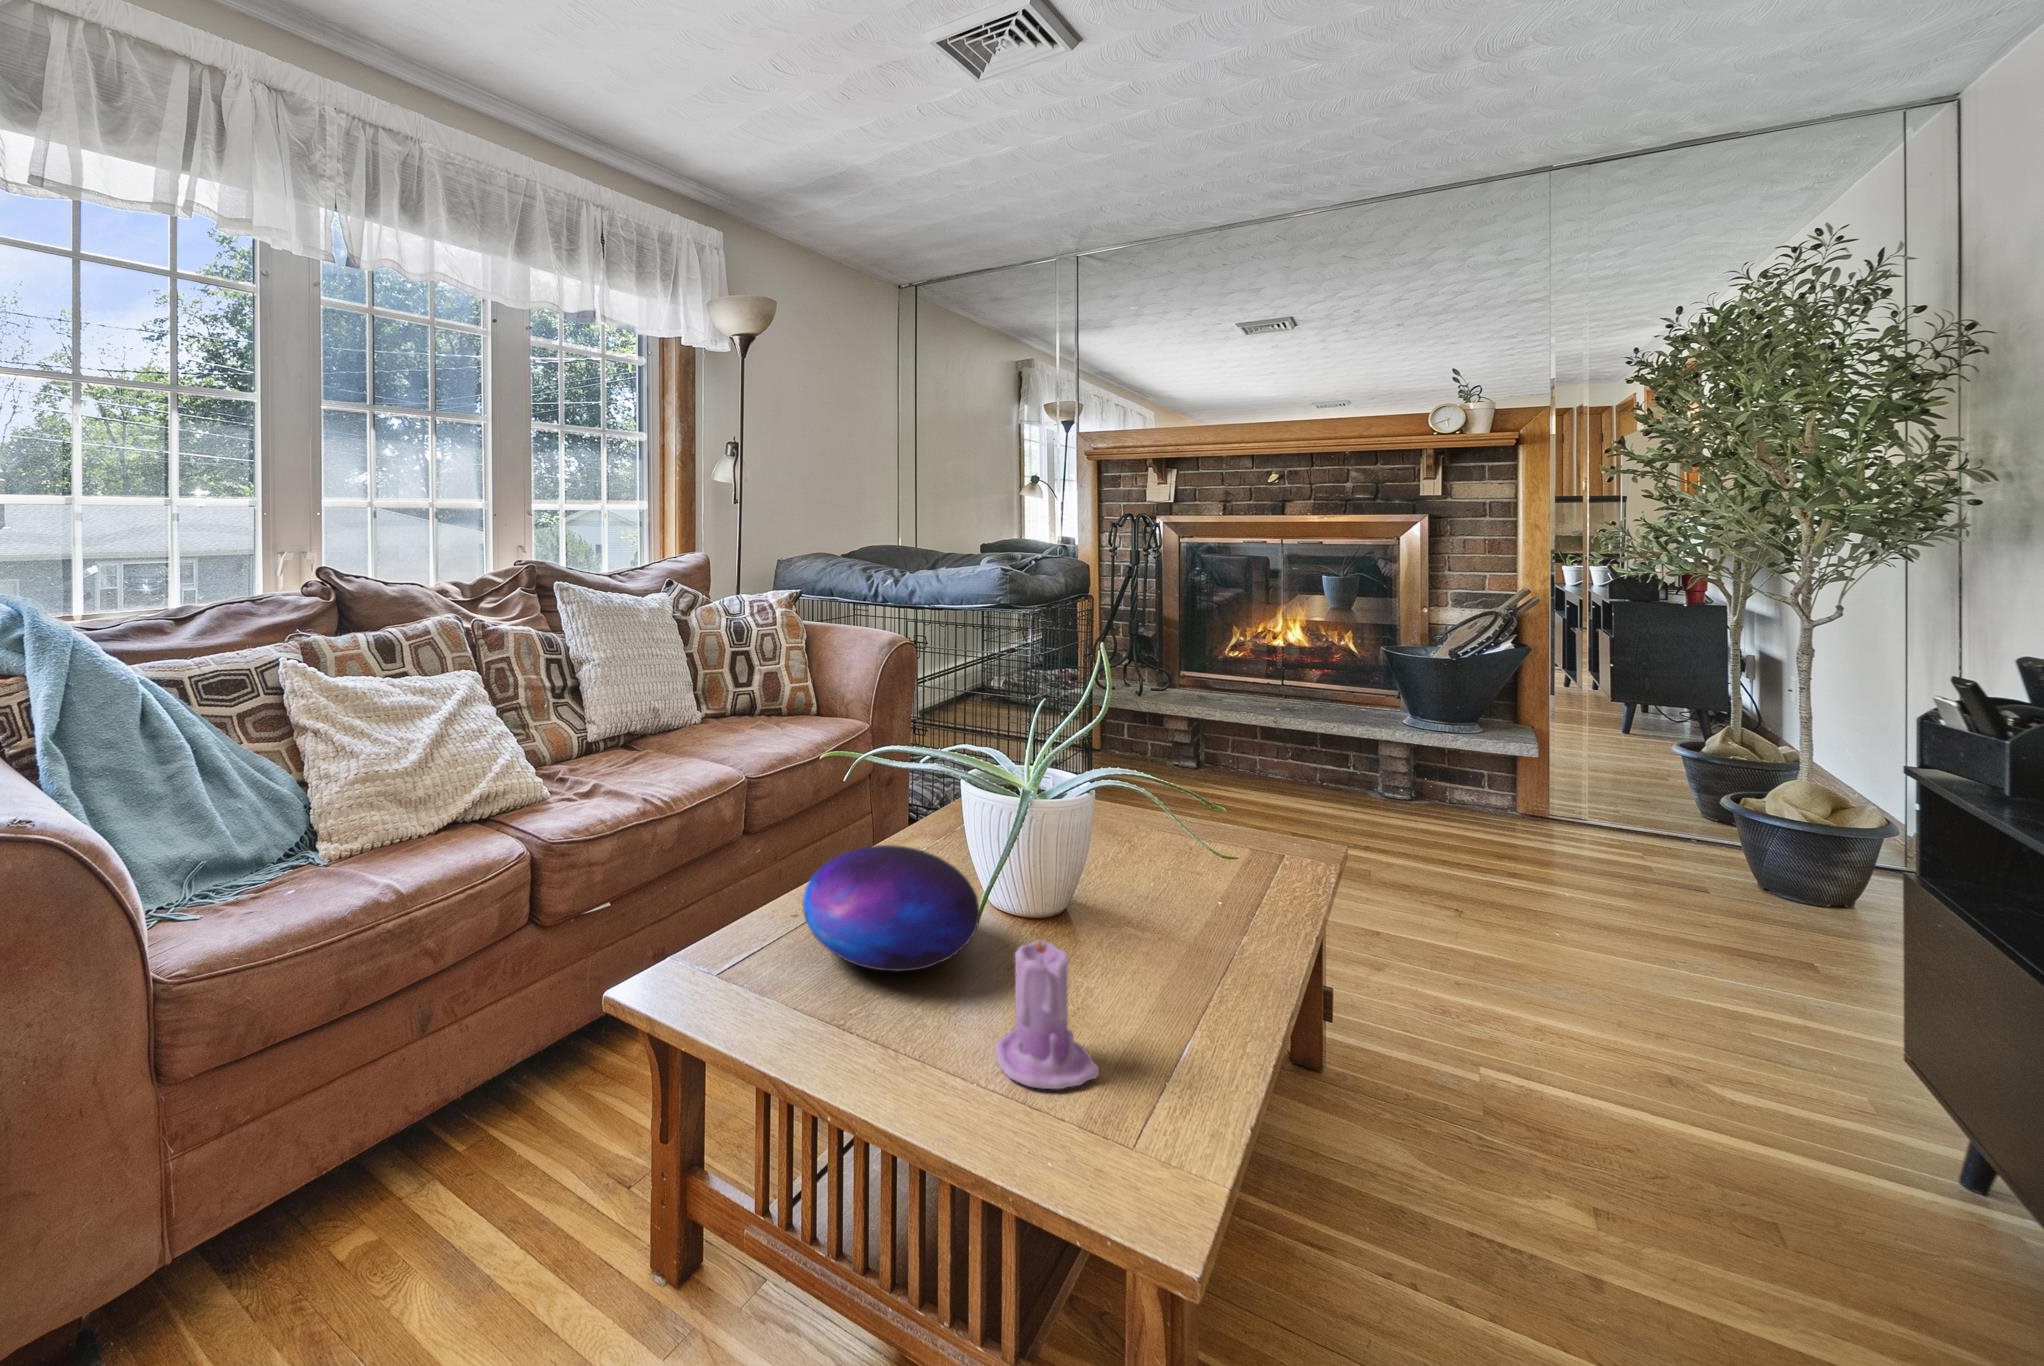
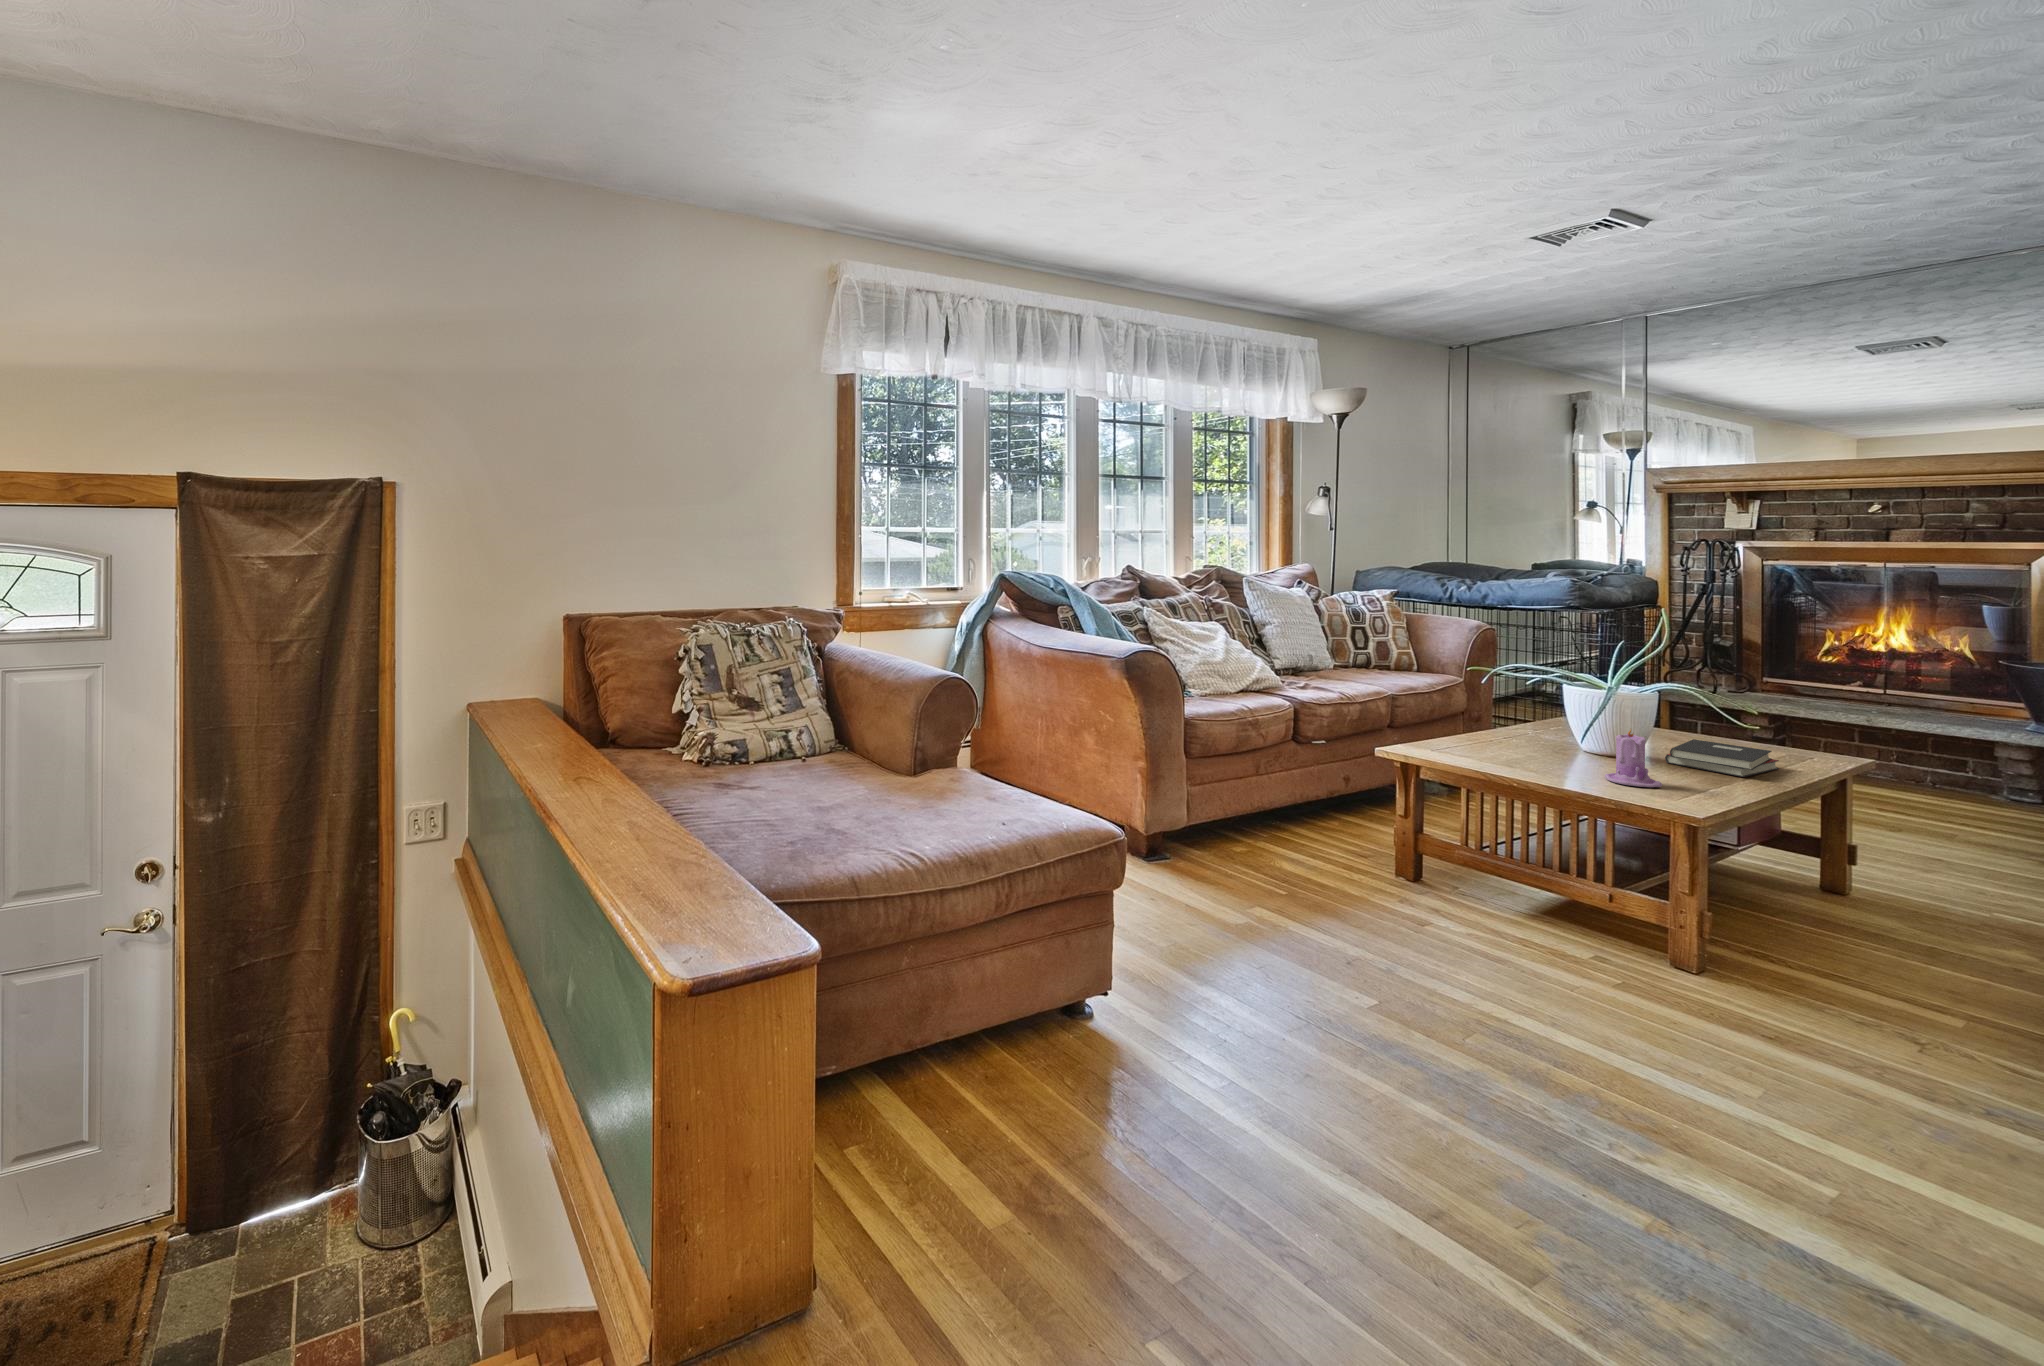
decorative orb: present [802,845,980,971] -> none [1484,706,1590,756]
hardback book: none [1102,863,1261,971] -> present [1665,739,1779,777]

